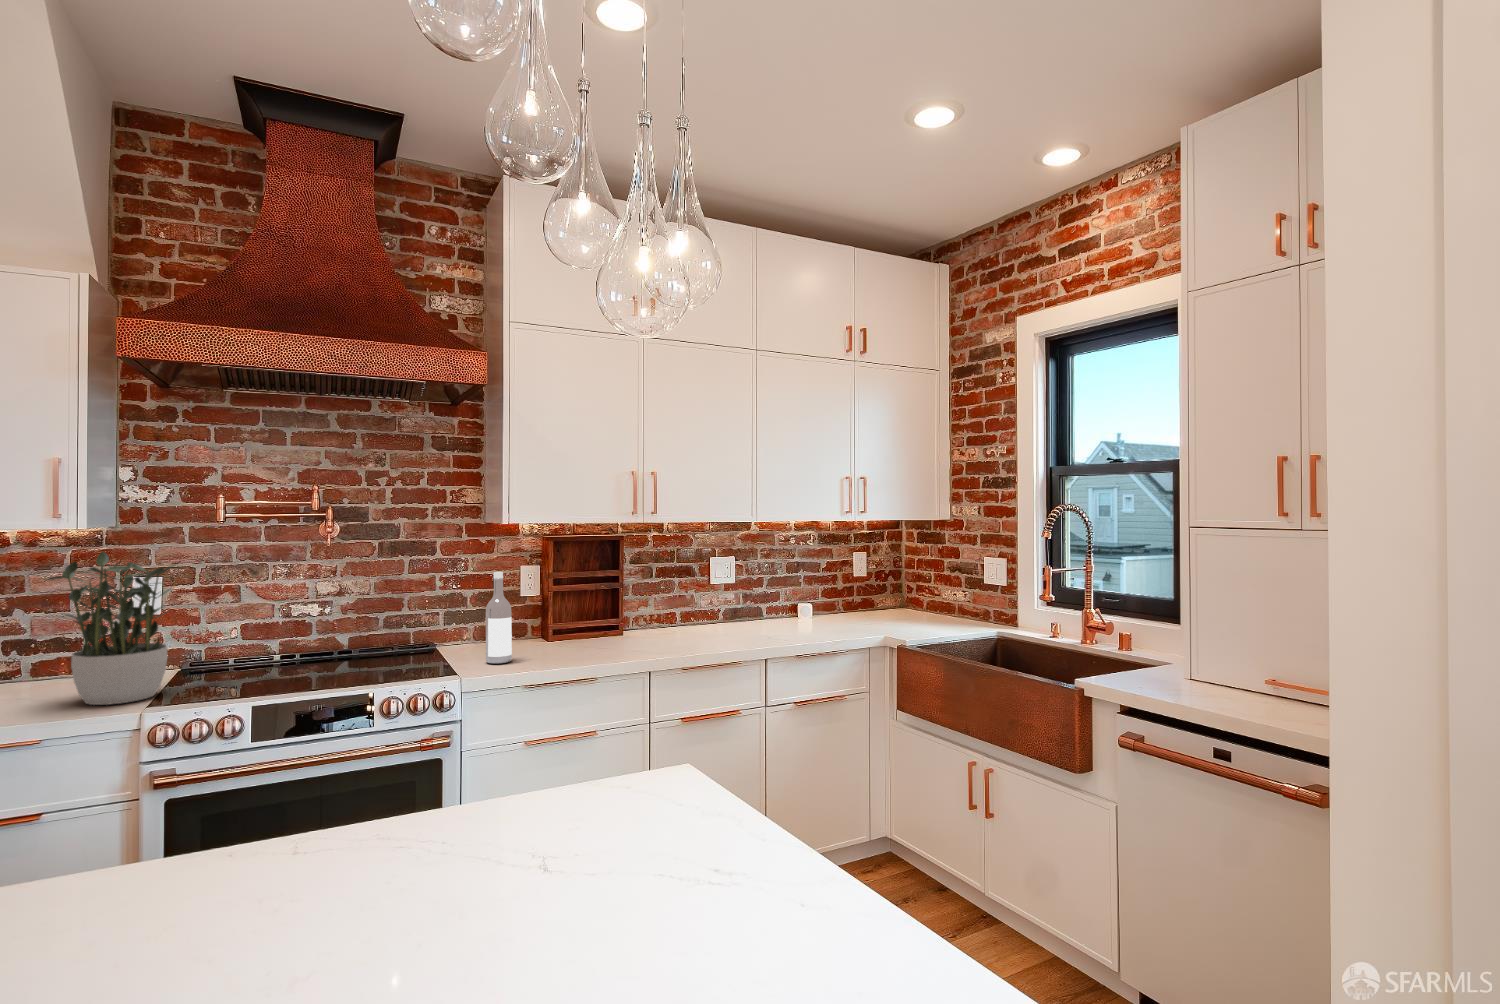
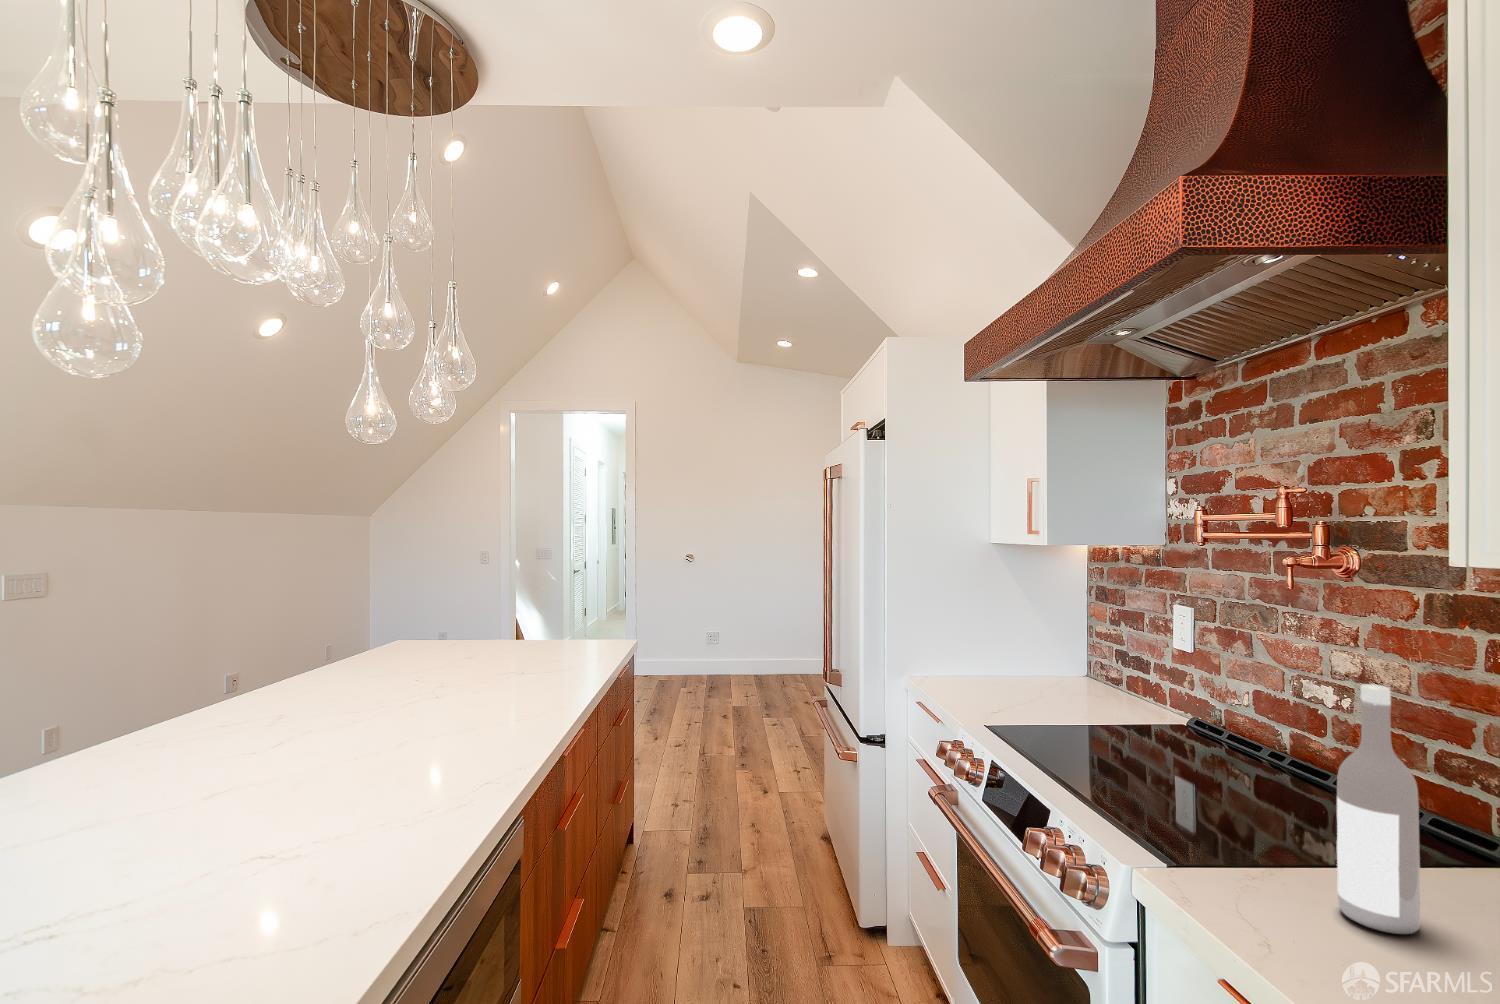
potted plant: present [48,552,174,705] -> none [973,566,1090,728]

